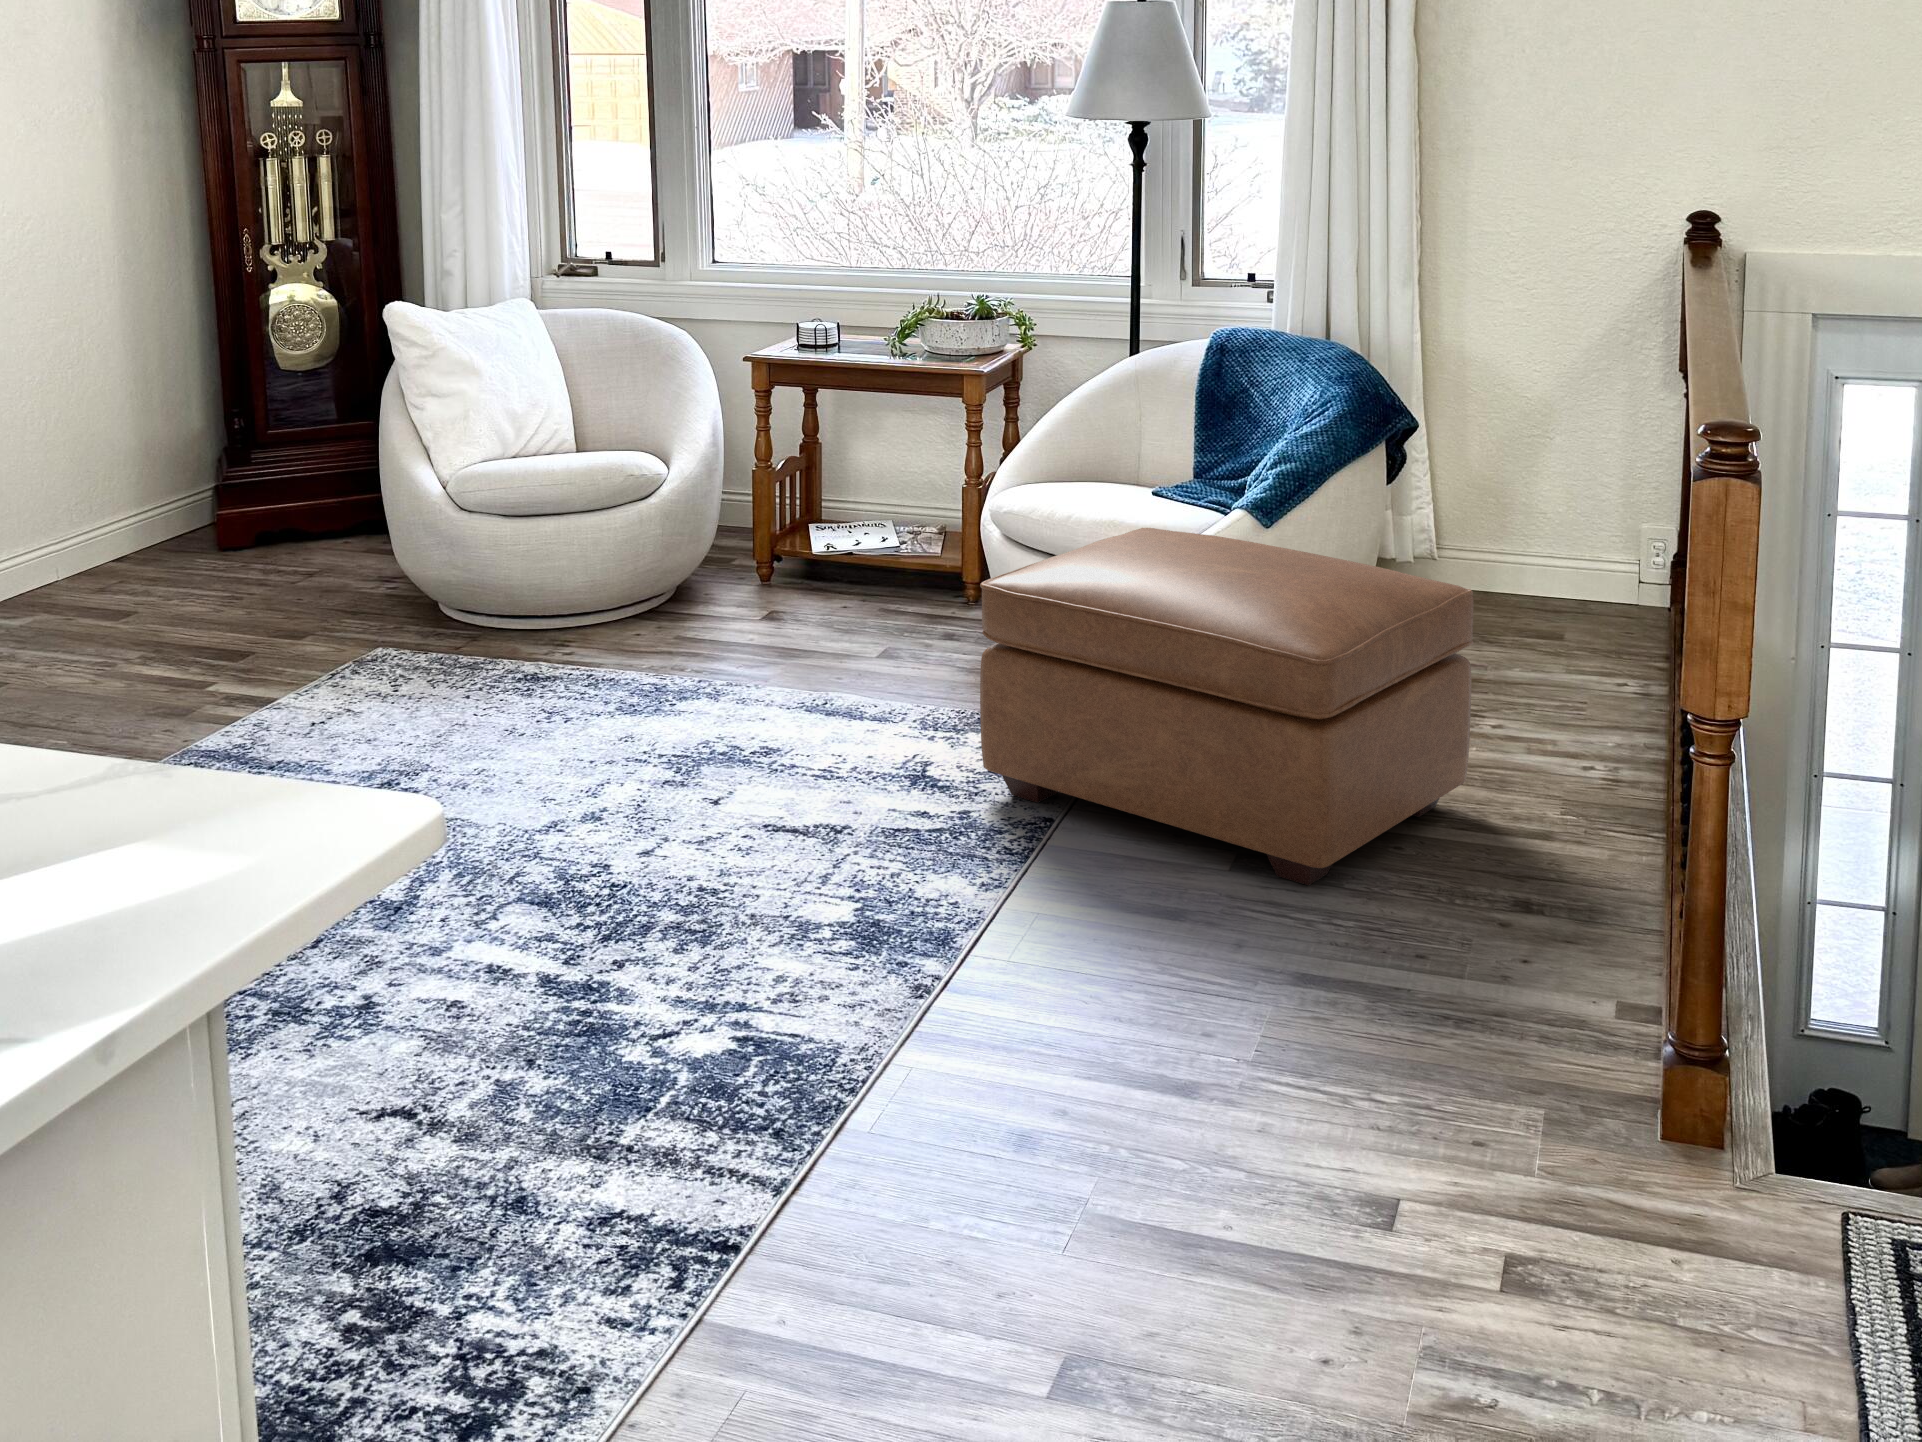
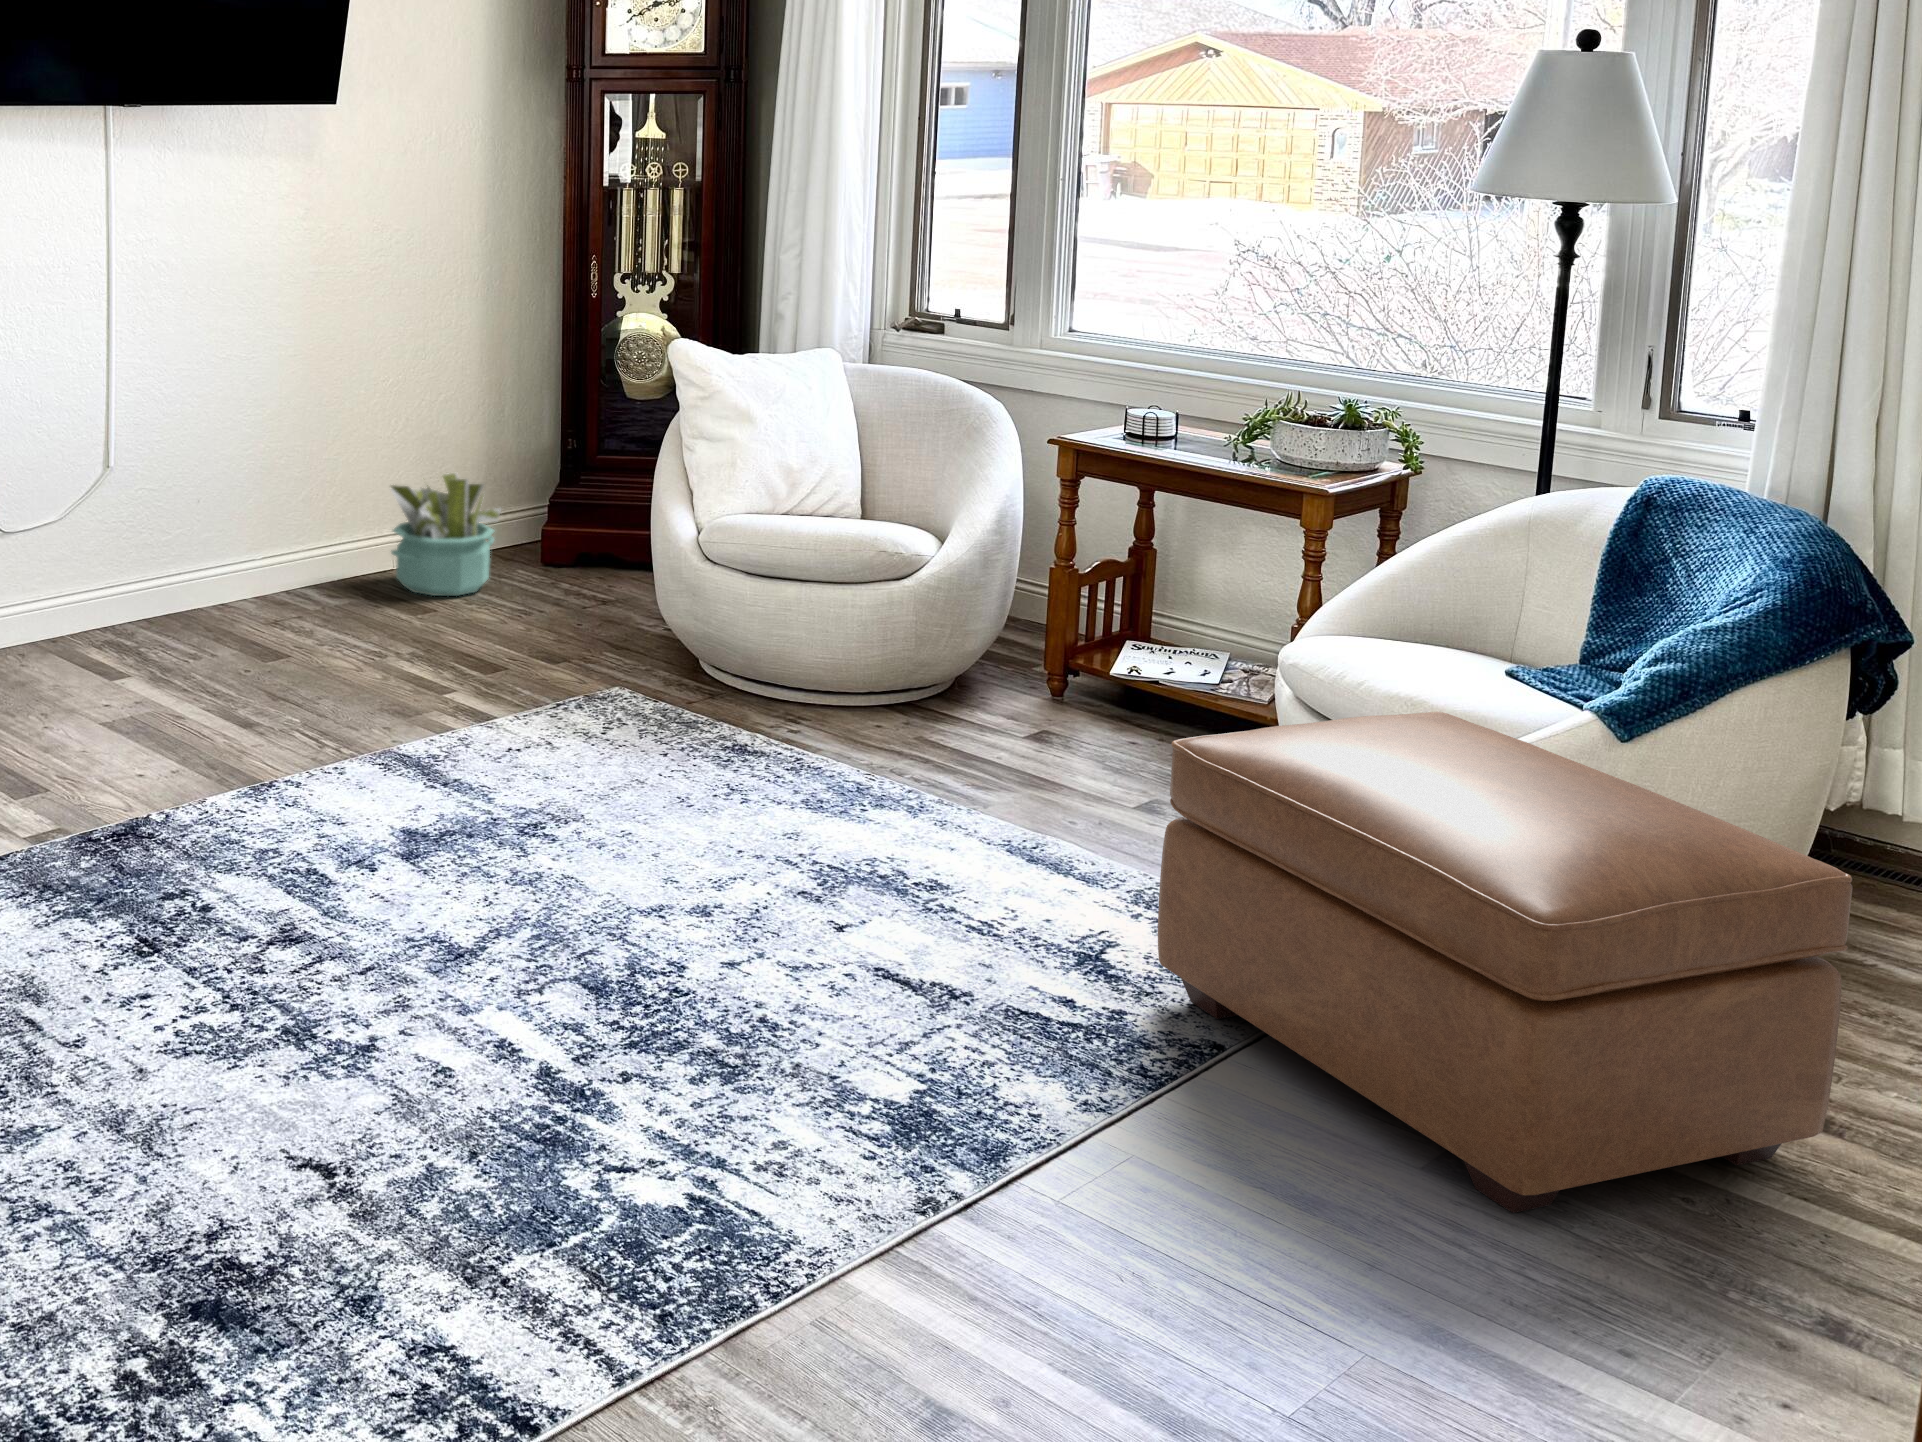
decorative plant: none [60,463,181,591] -> present [391,473,501,596]

